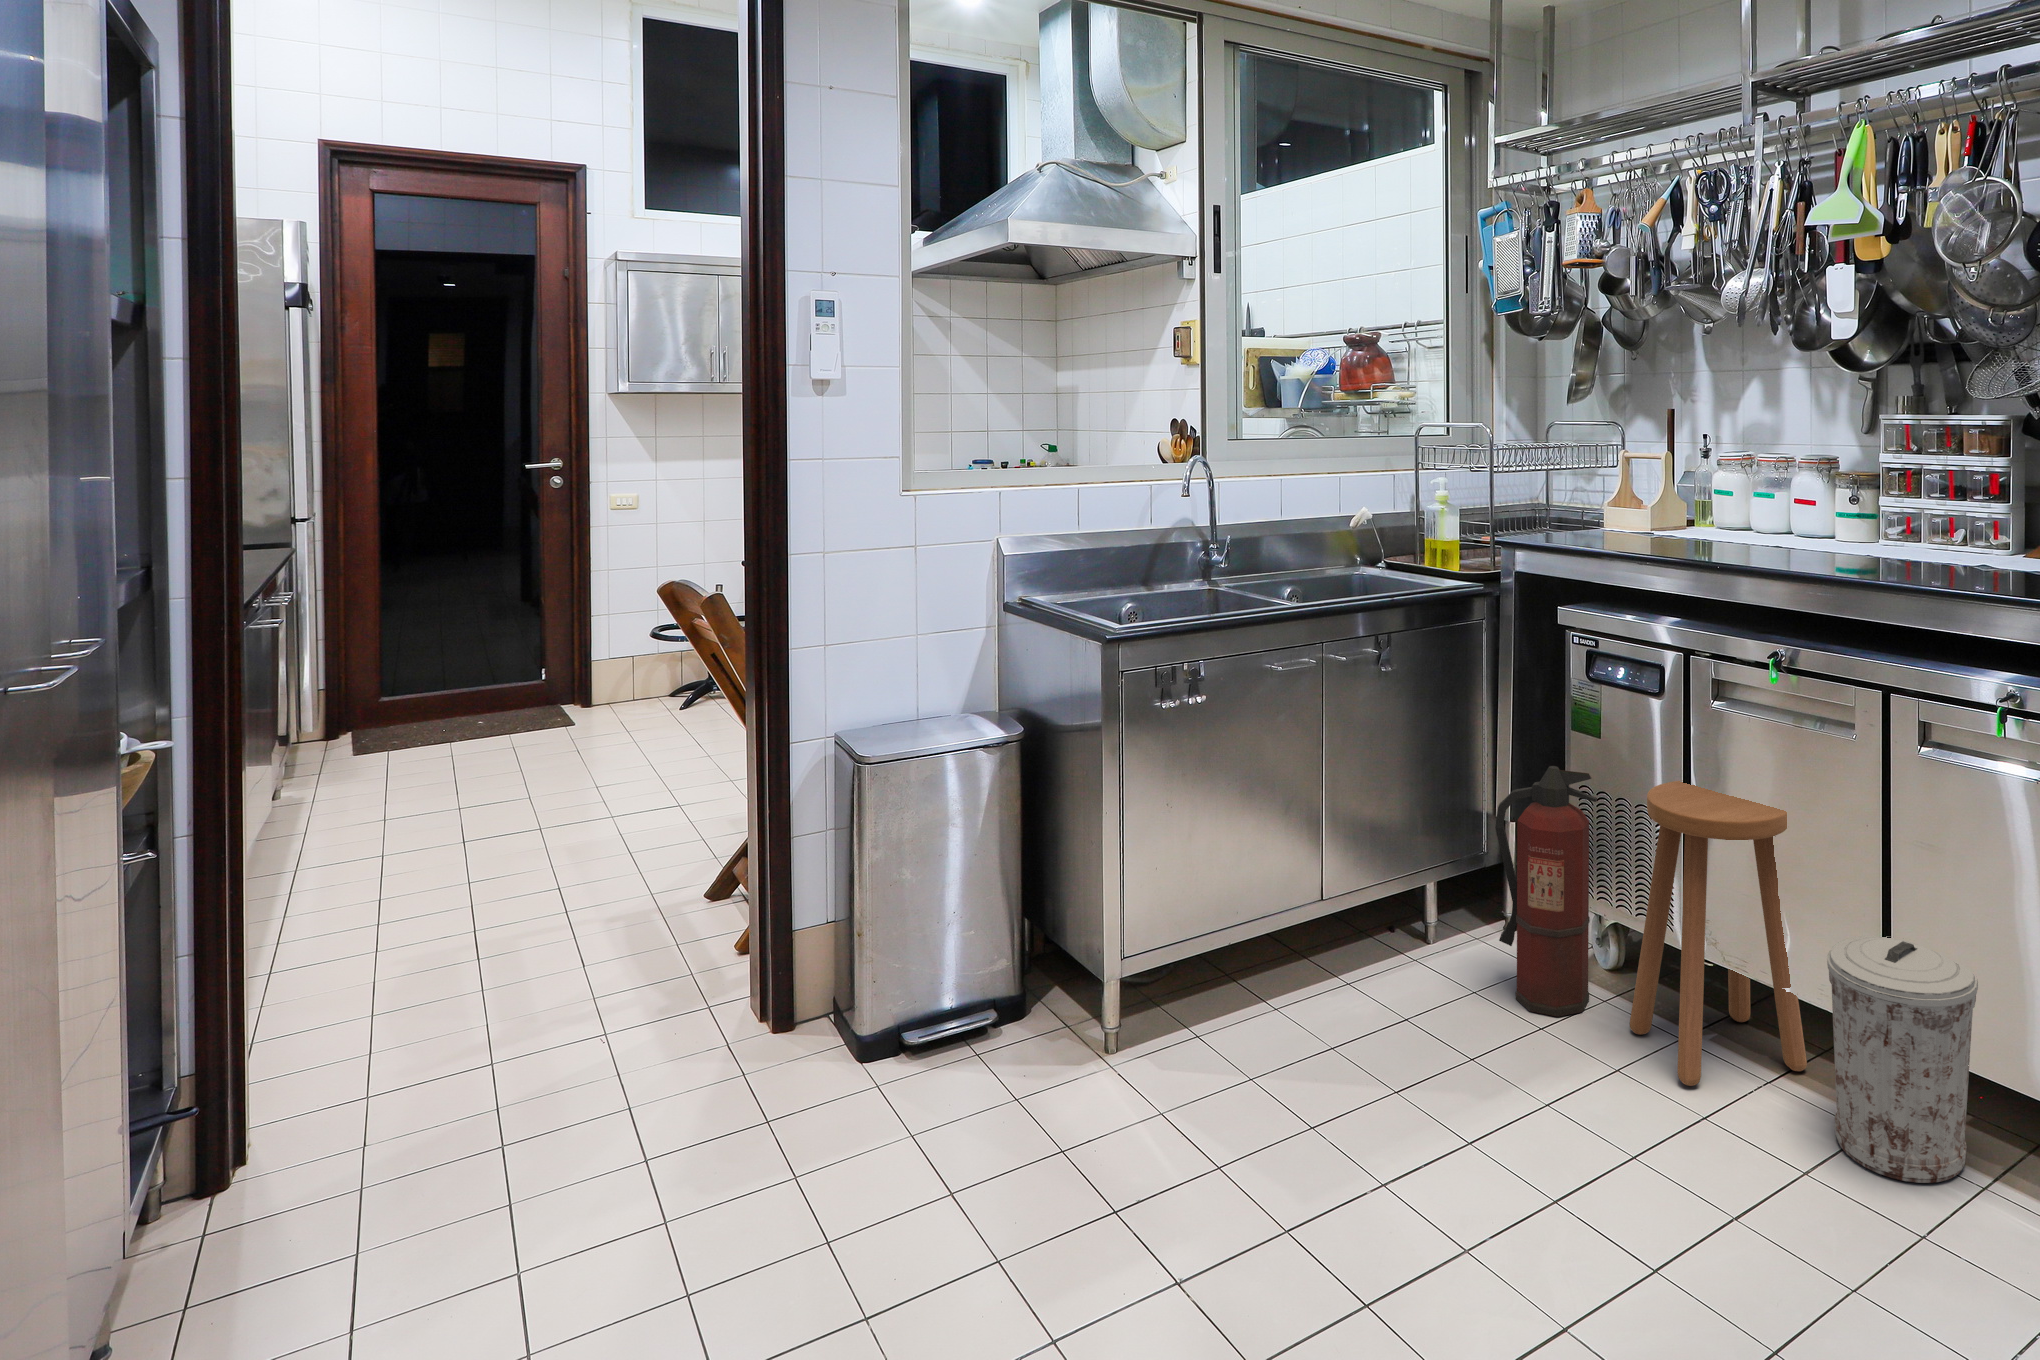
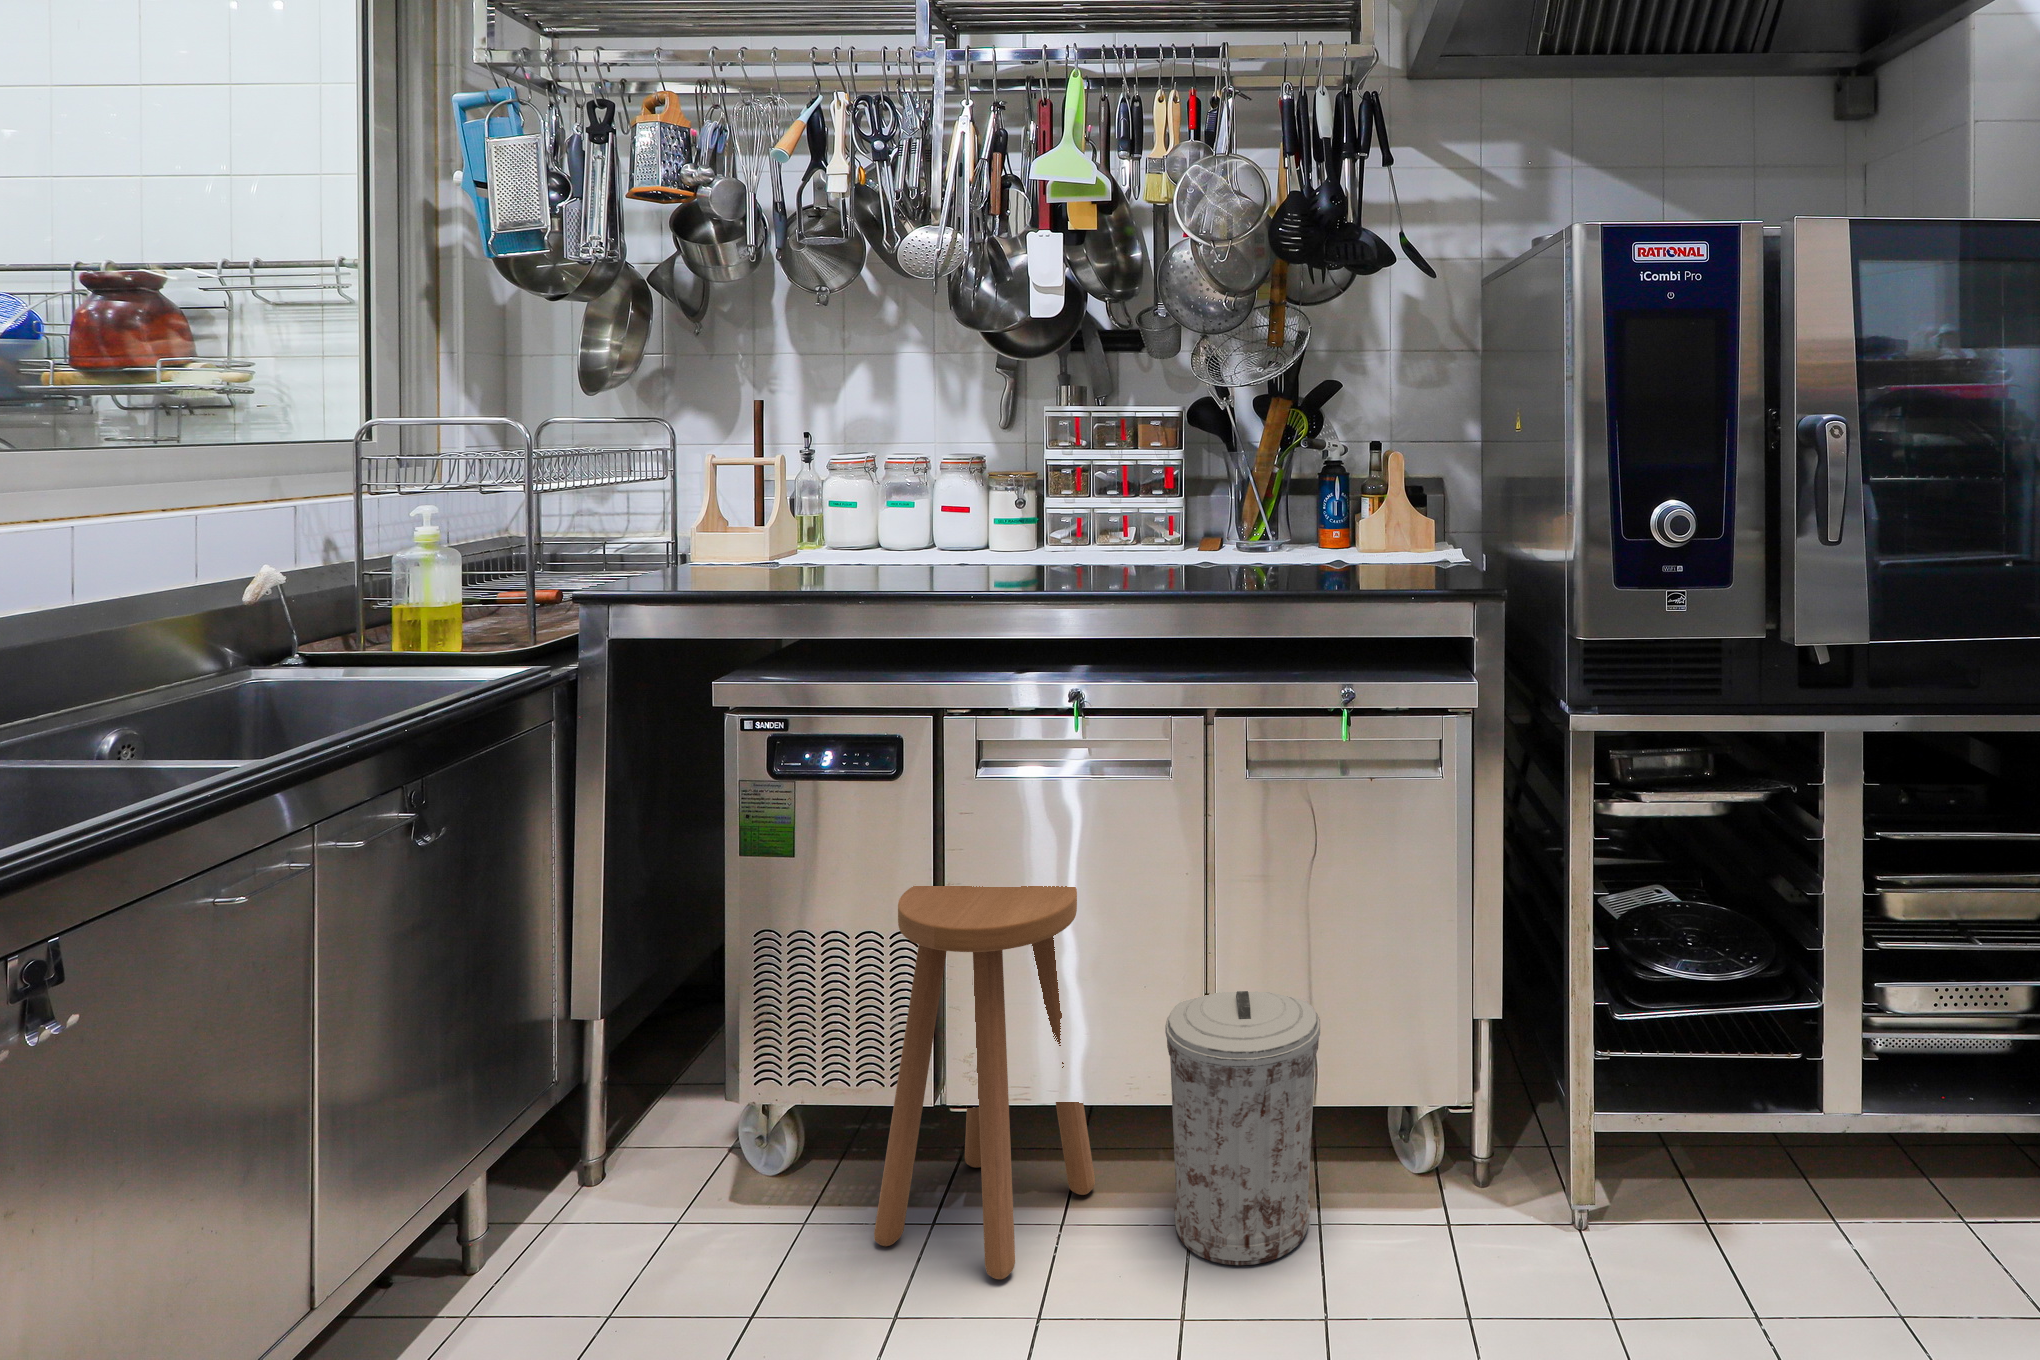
fire extinguisher: present [1495,766,1597,1017] -> none [640,912,807,1292]

